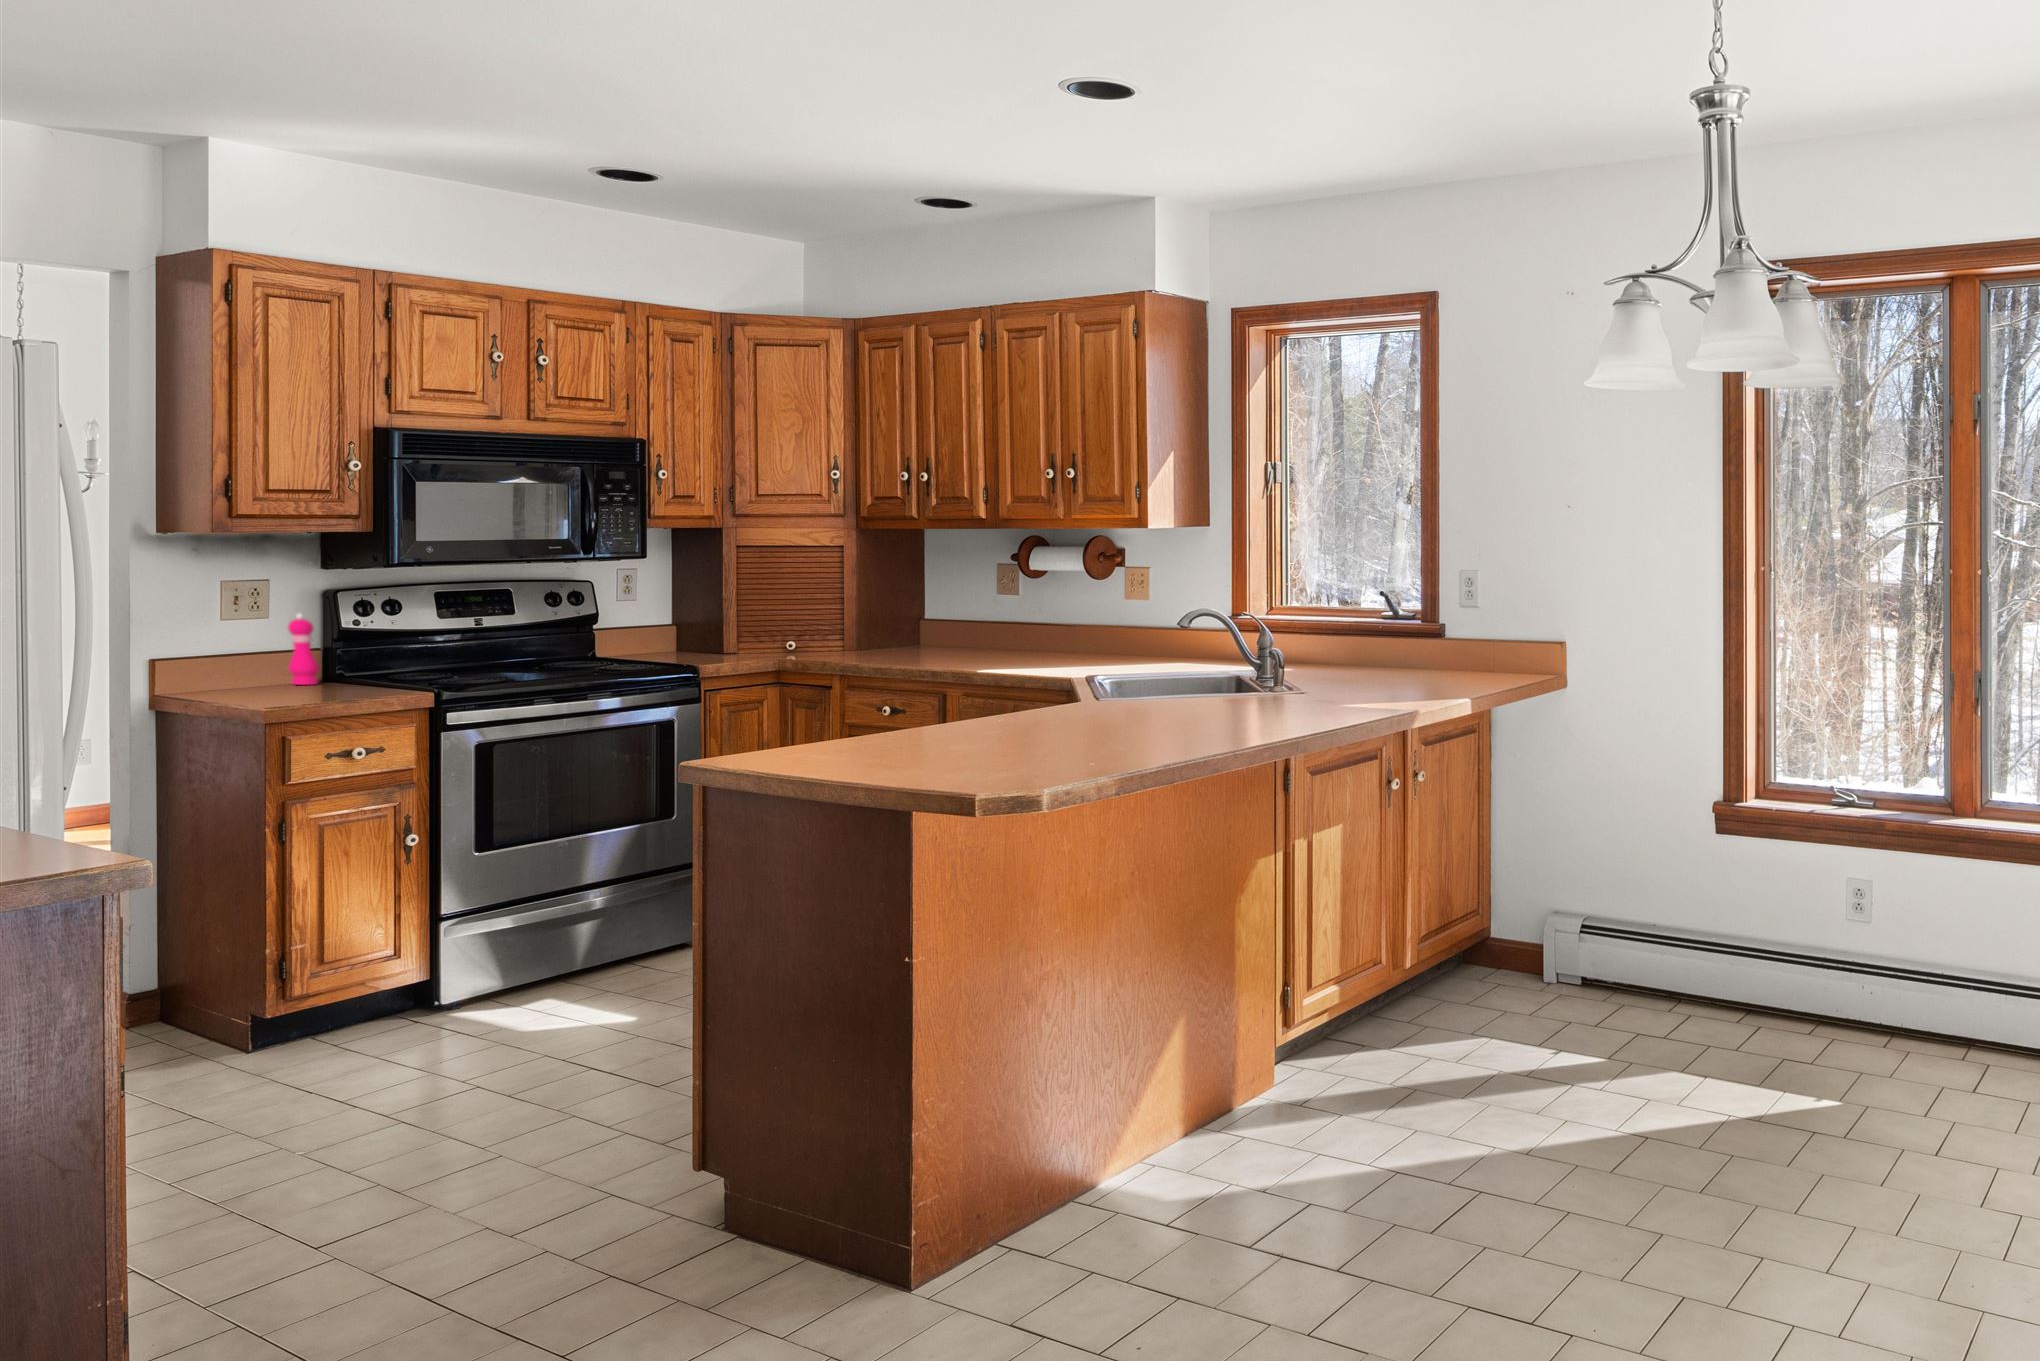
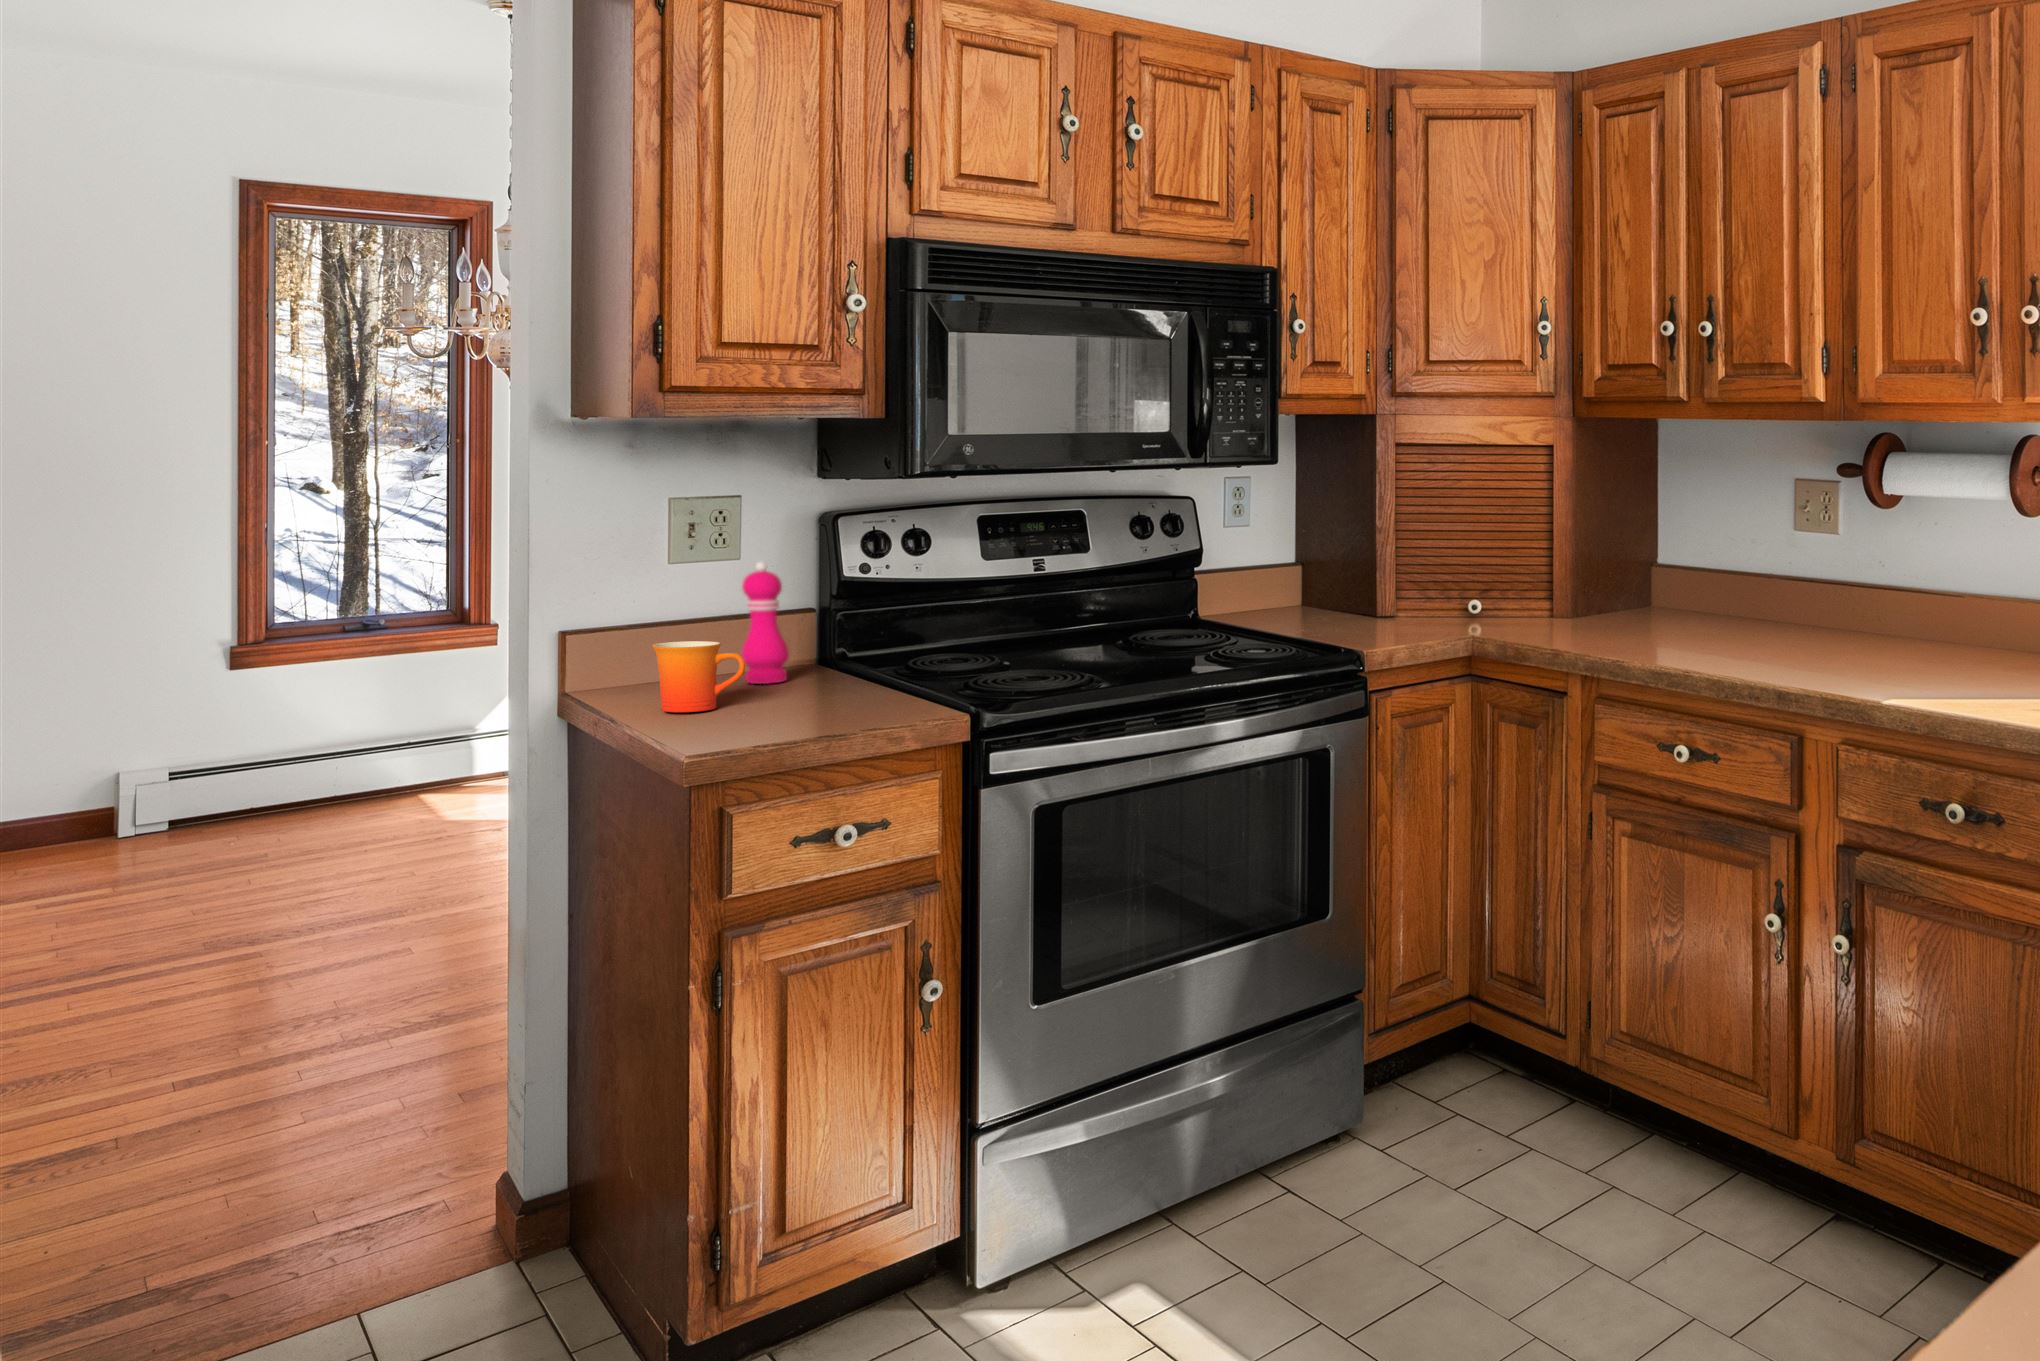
mug: none [235,655,293,693] -> present [652,641,745,712]

